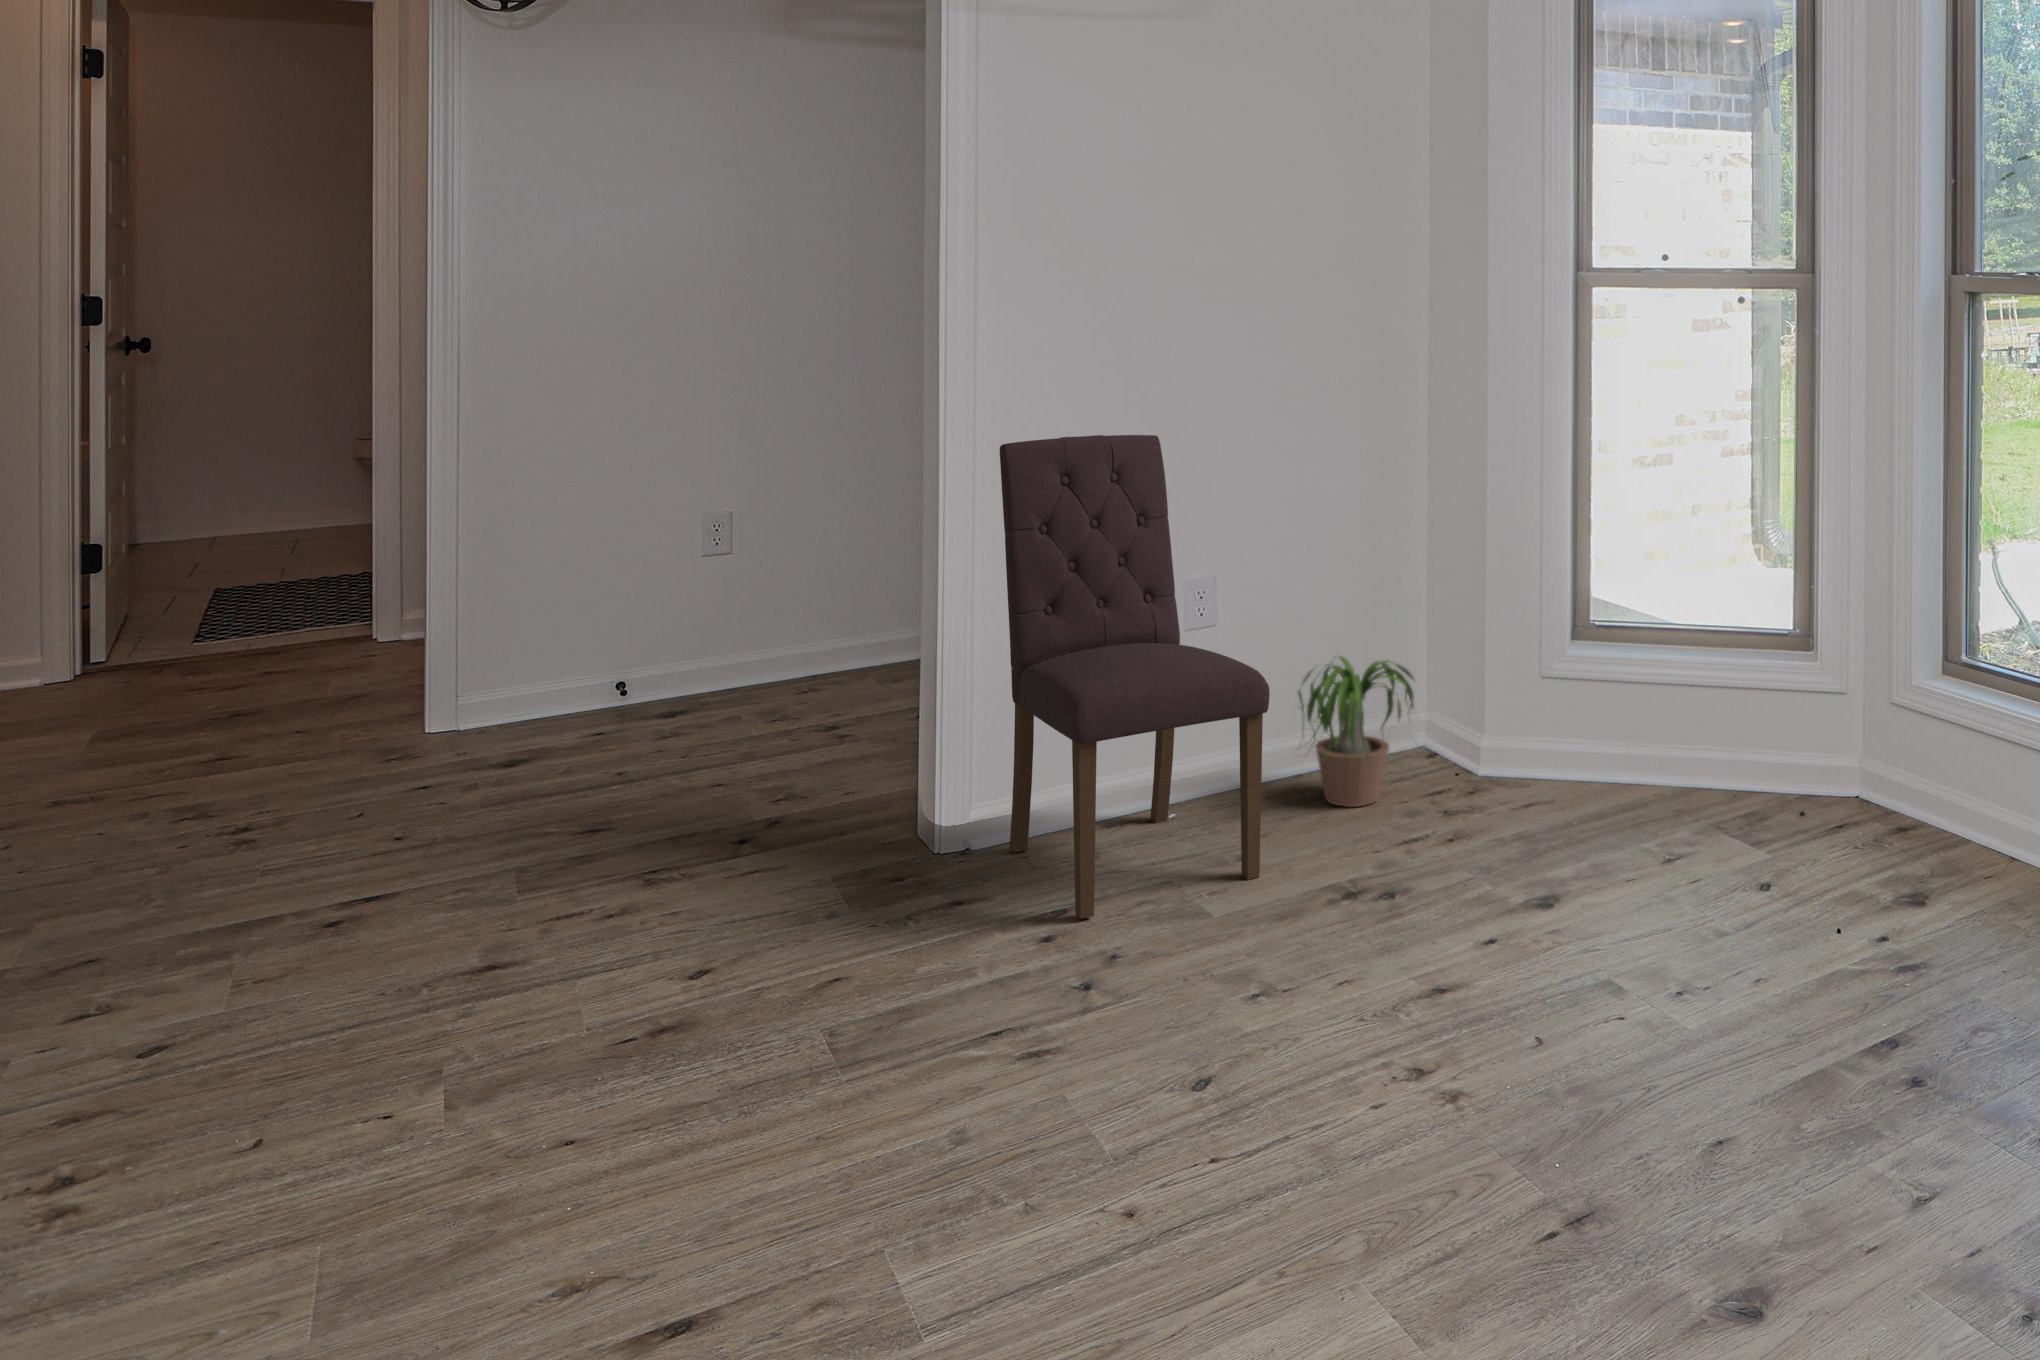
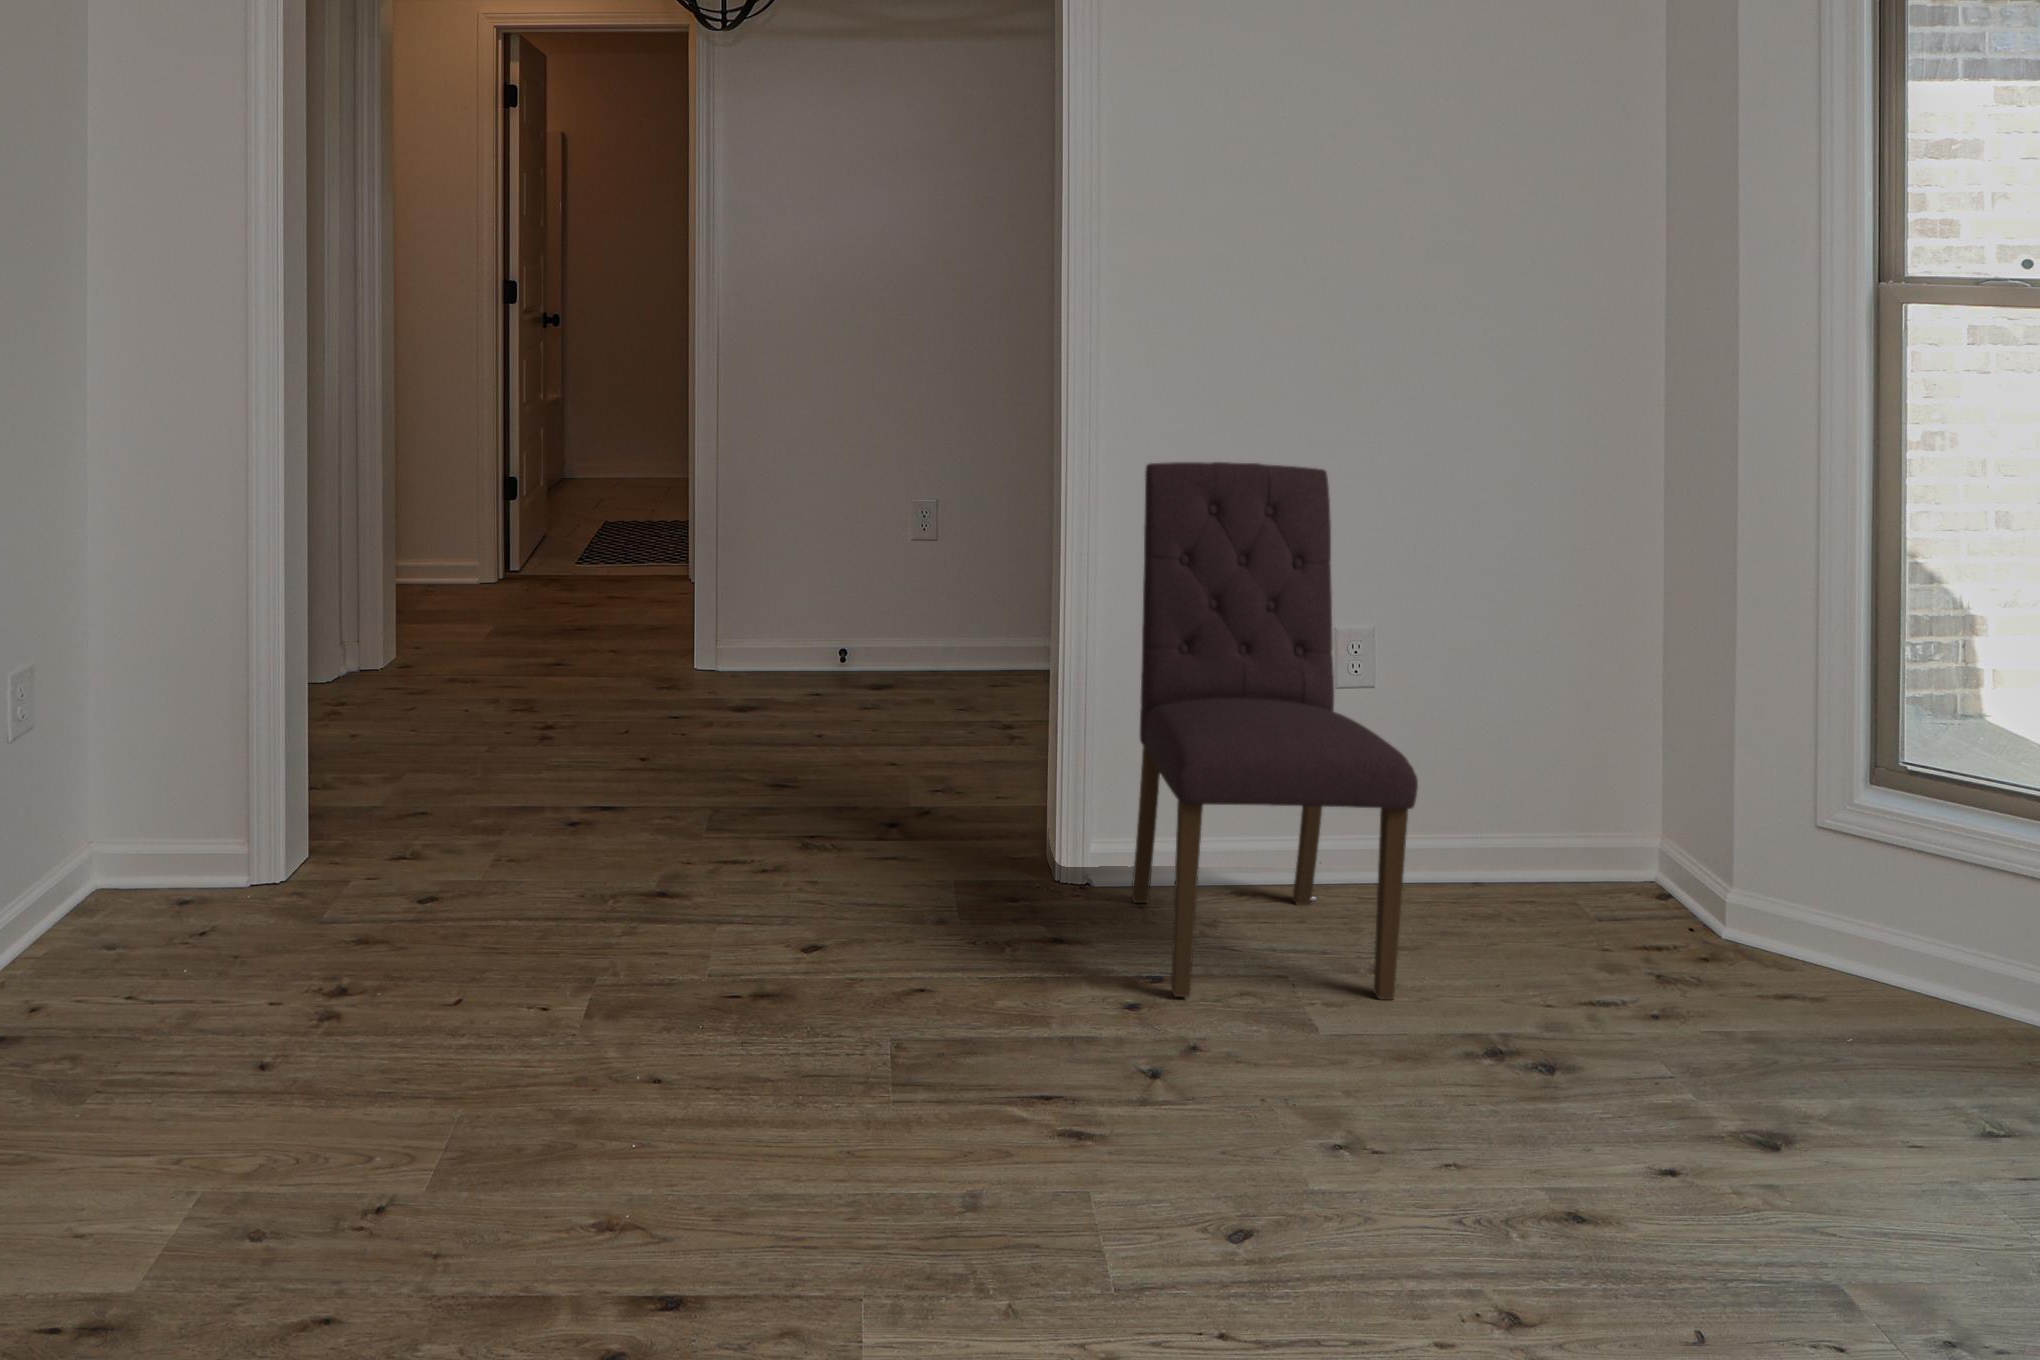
potted plant: present [1298,656,1414,807] -> none [1464,753,1660,942]

